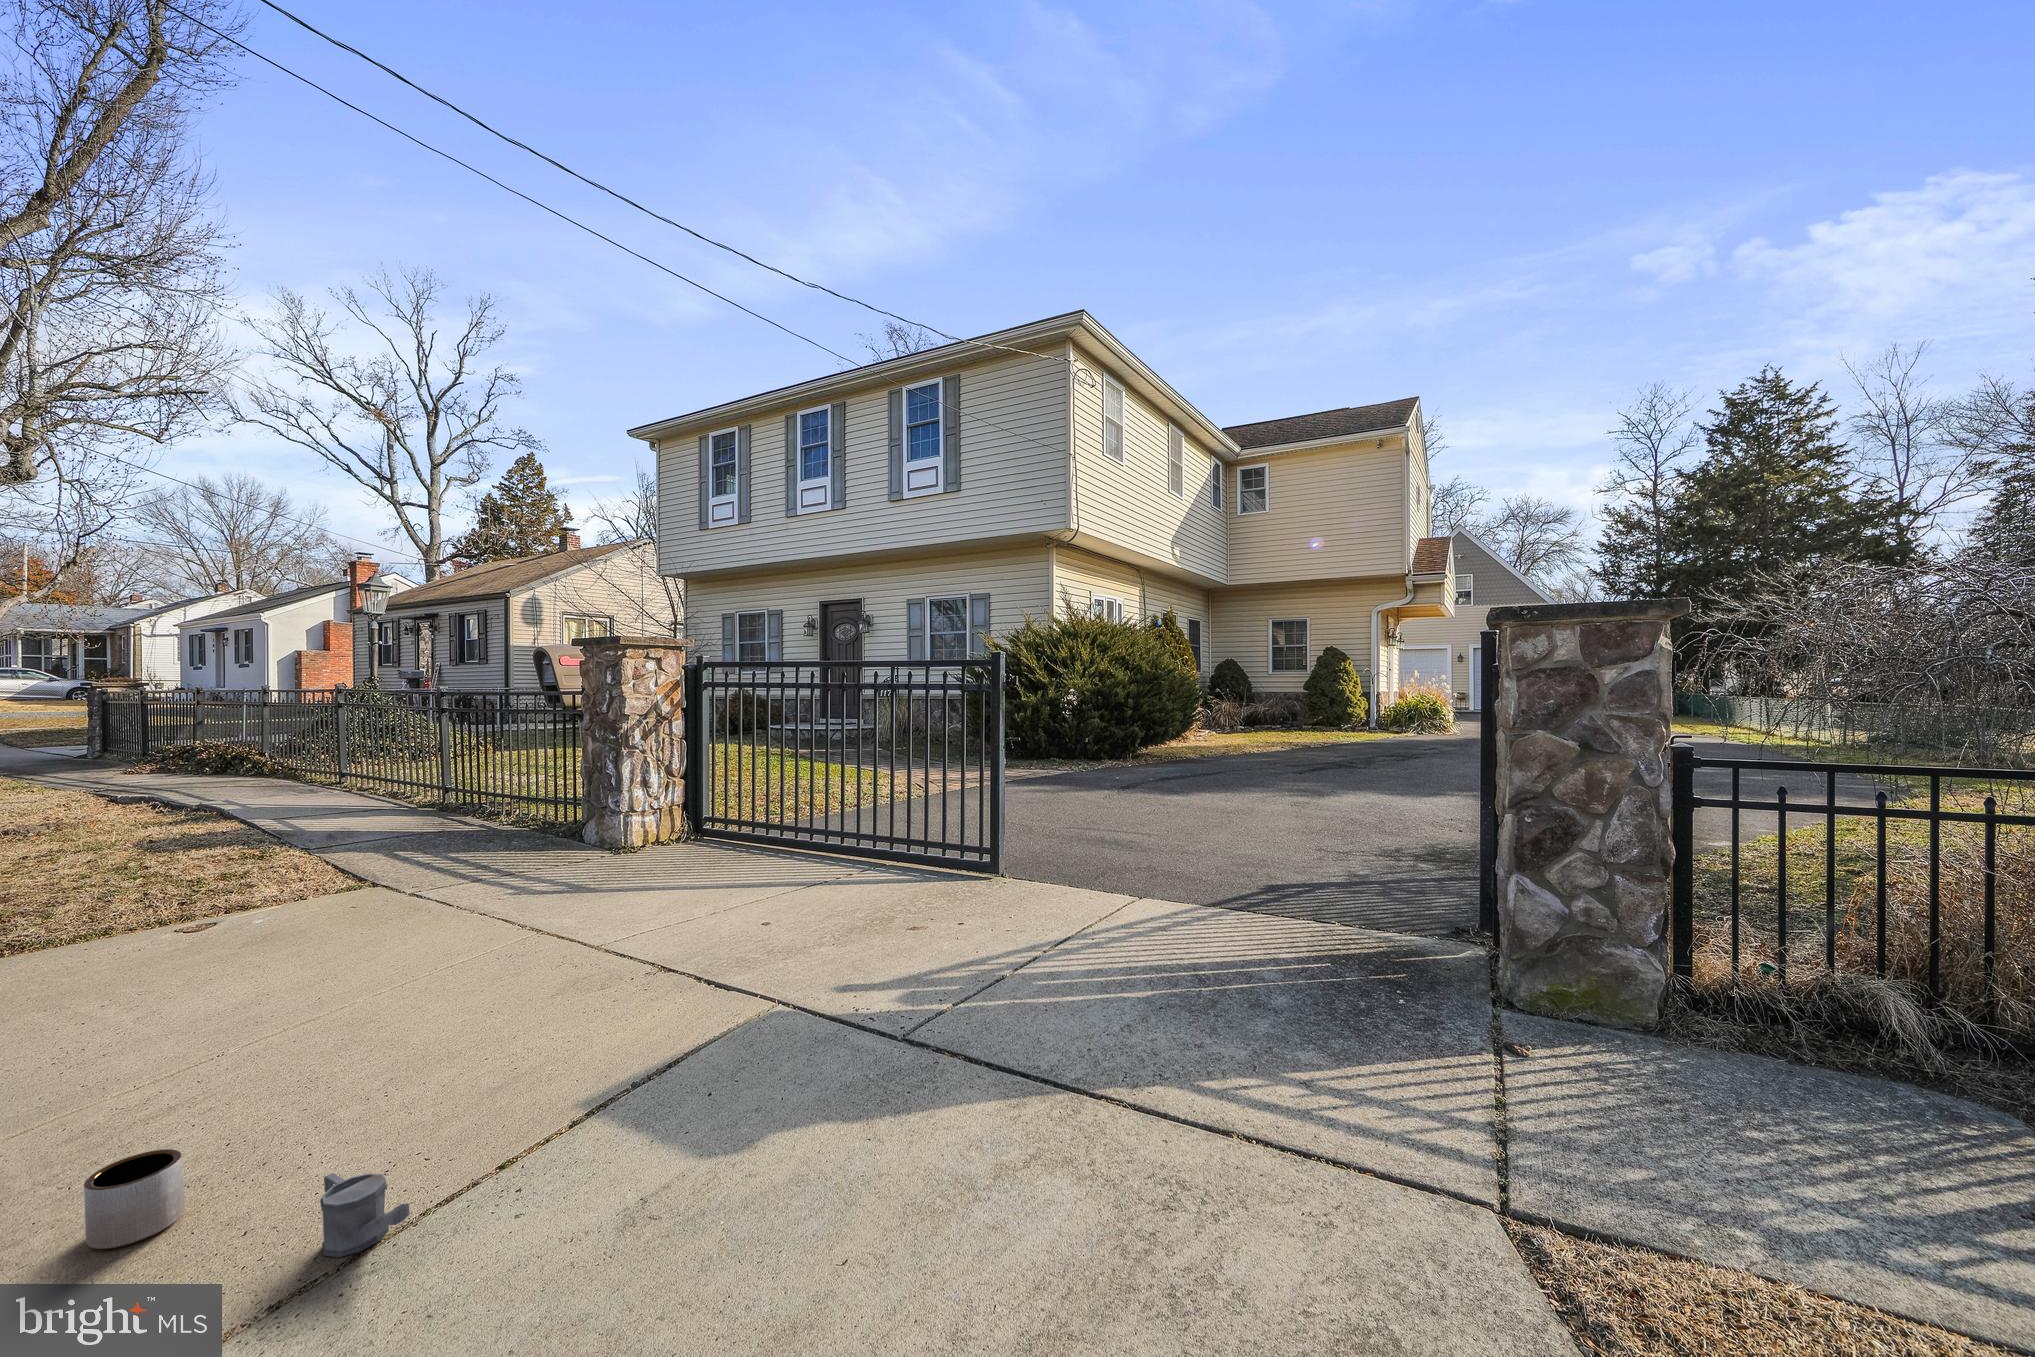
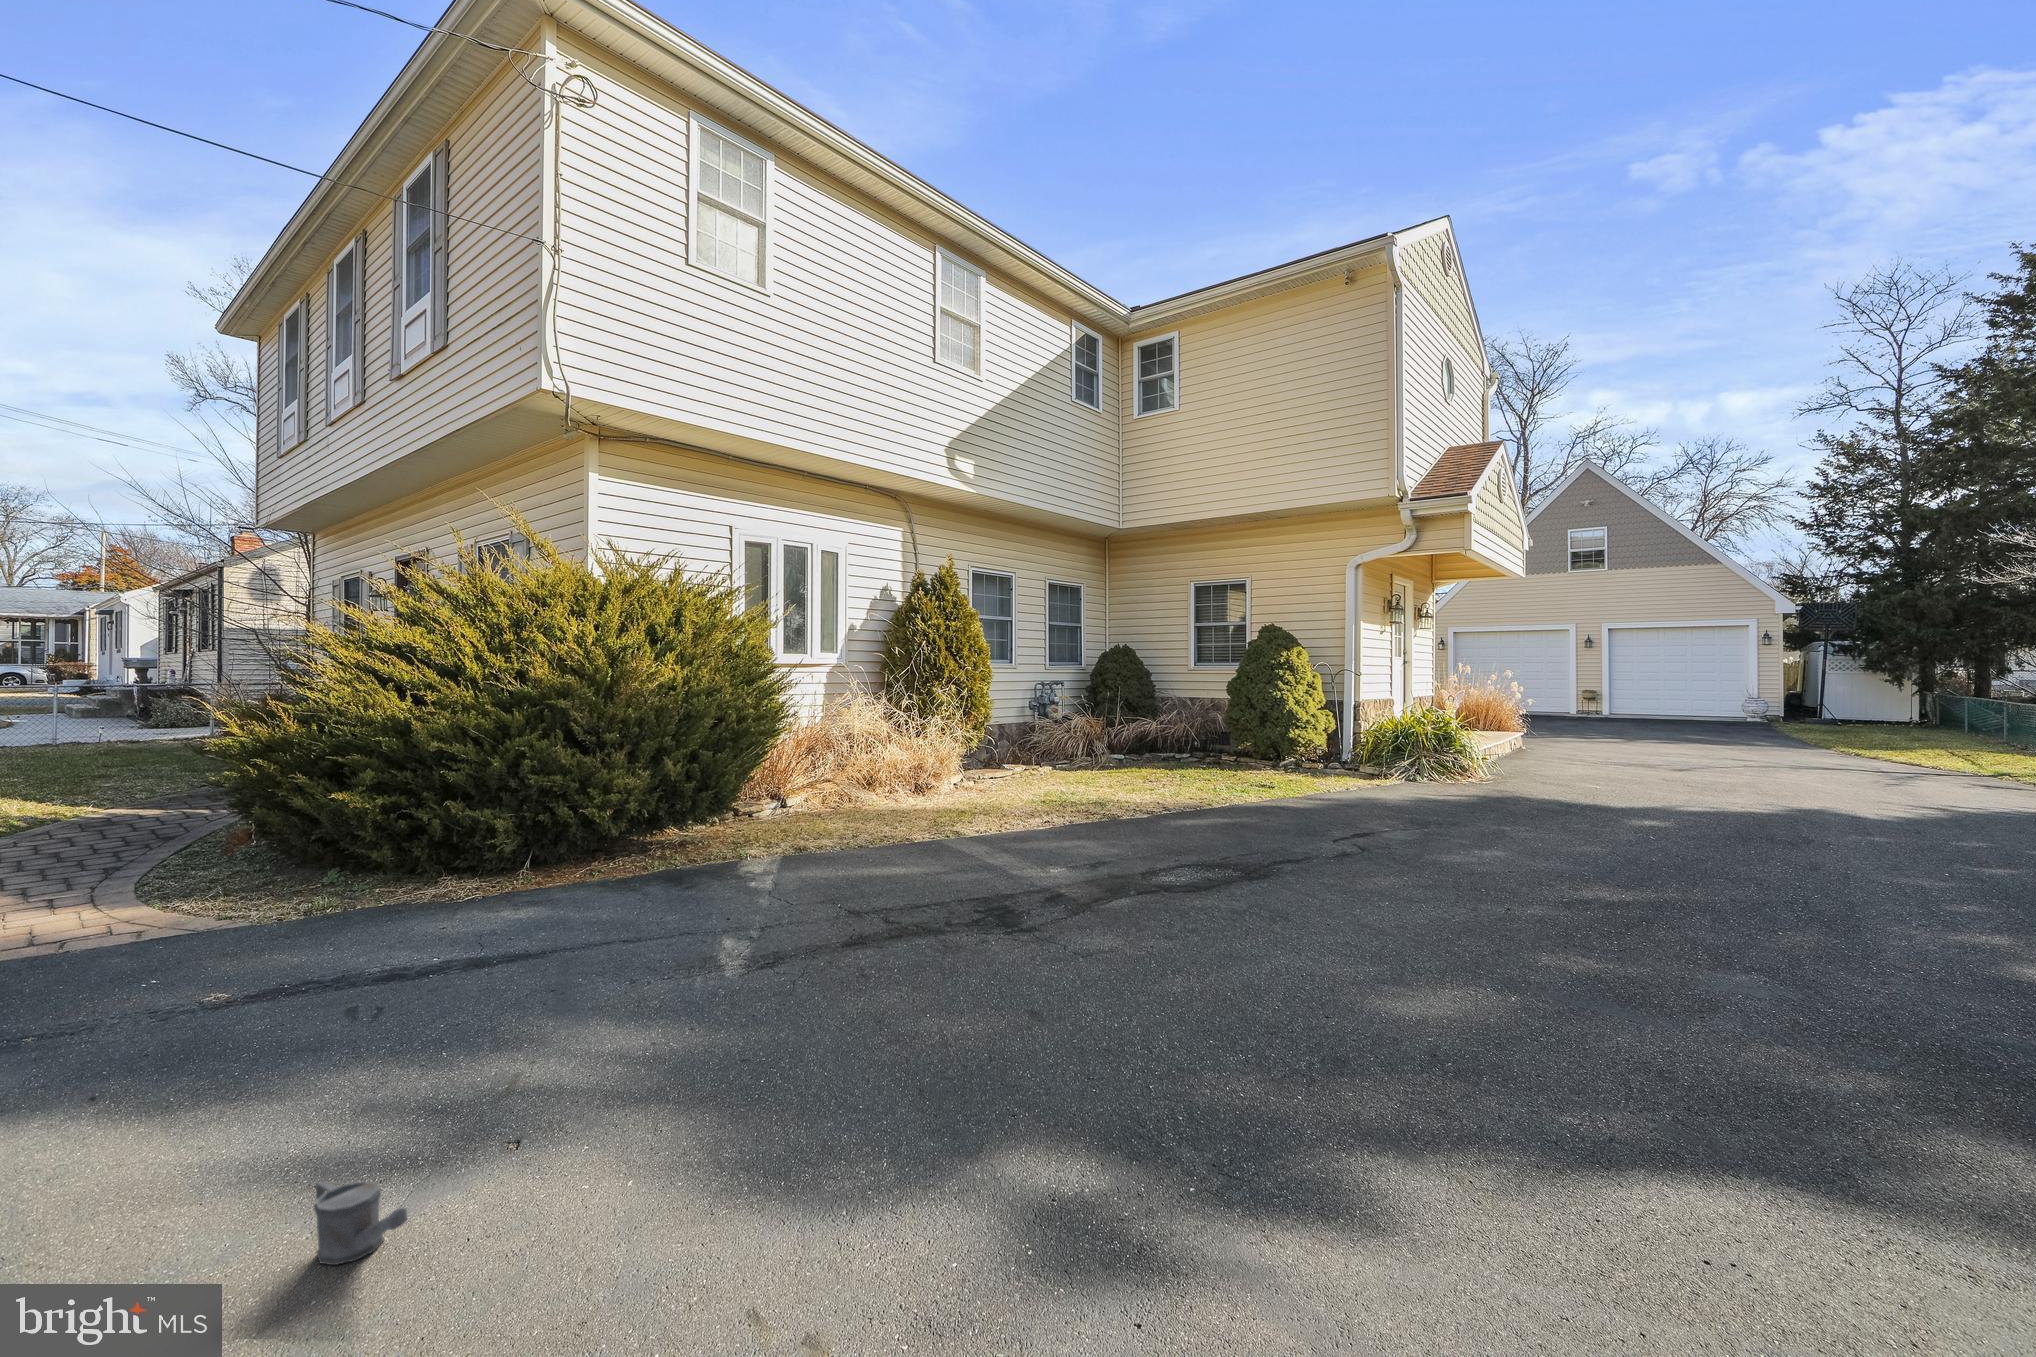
planter: present [84,1149,185,1249] -> none [74,1156,172,1254]

